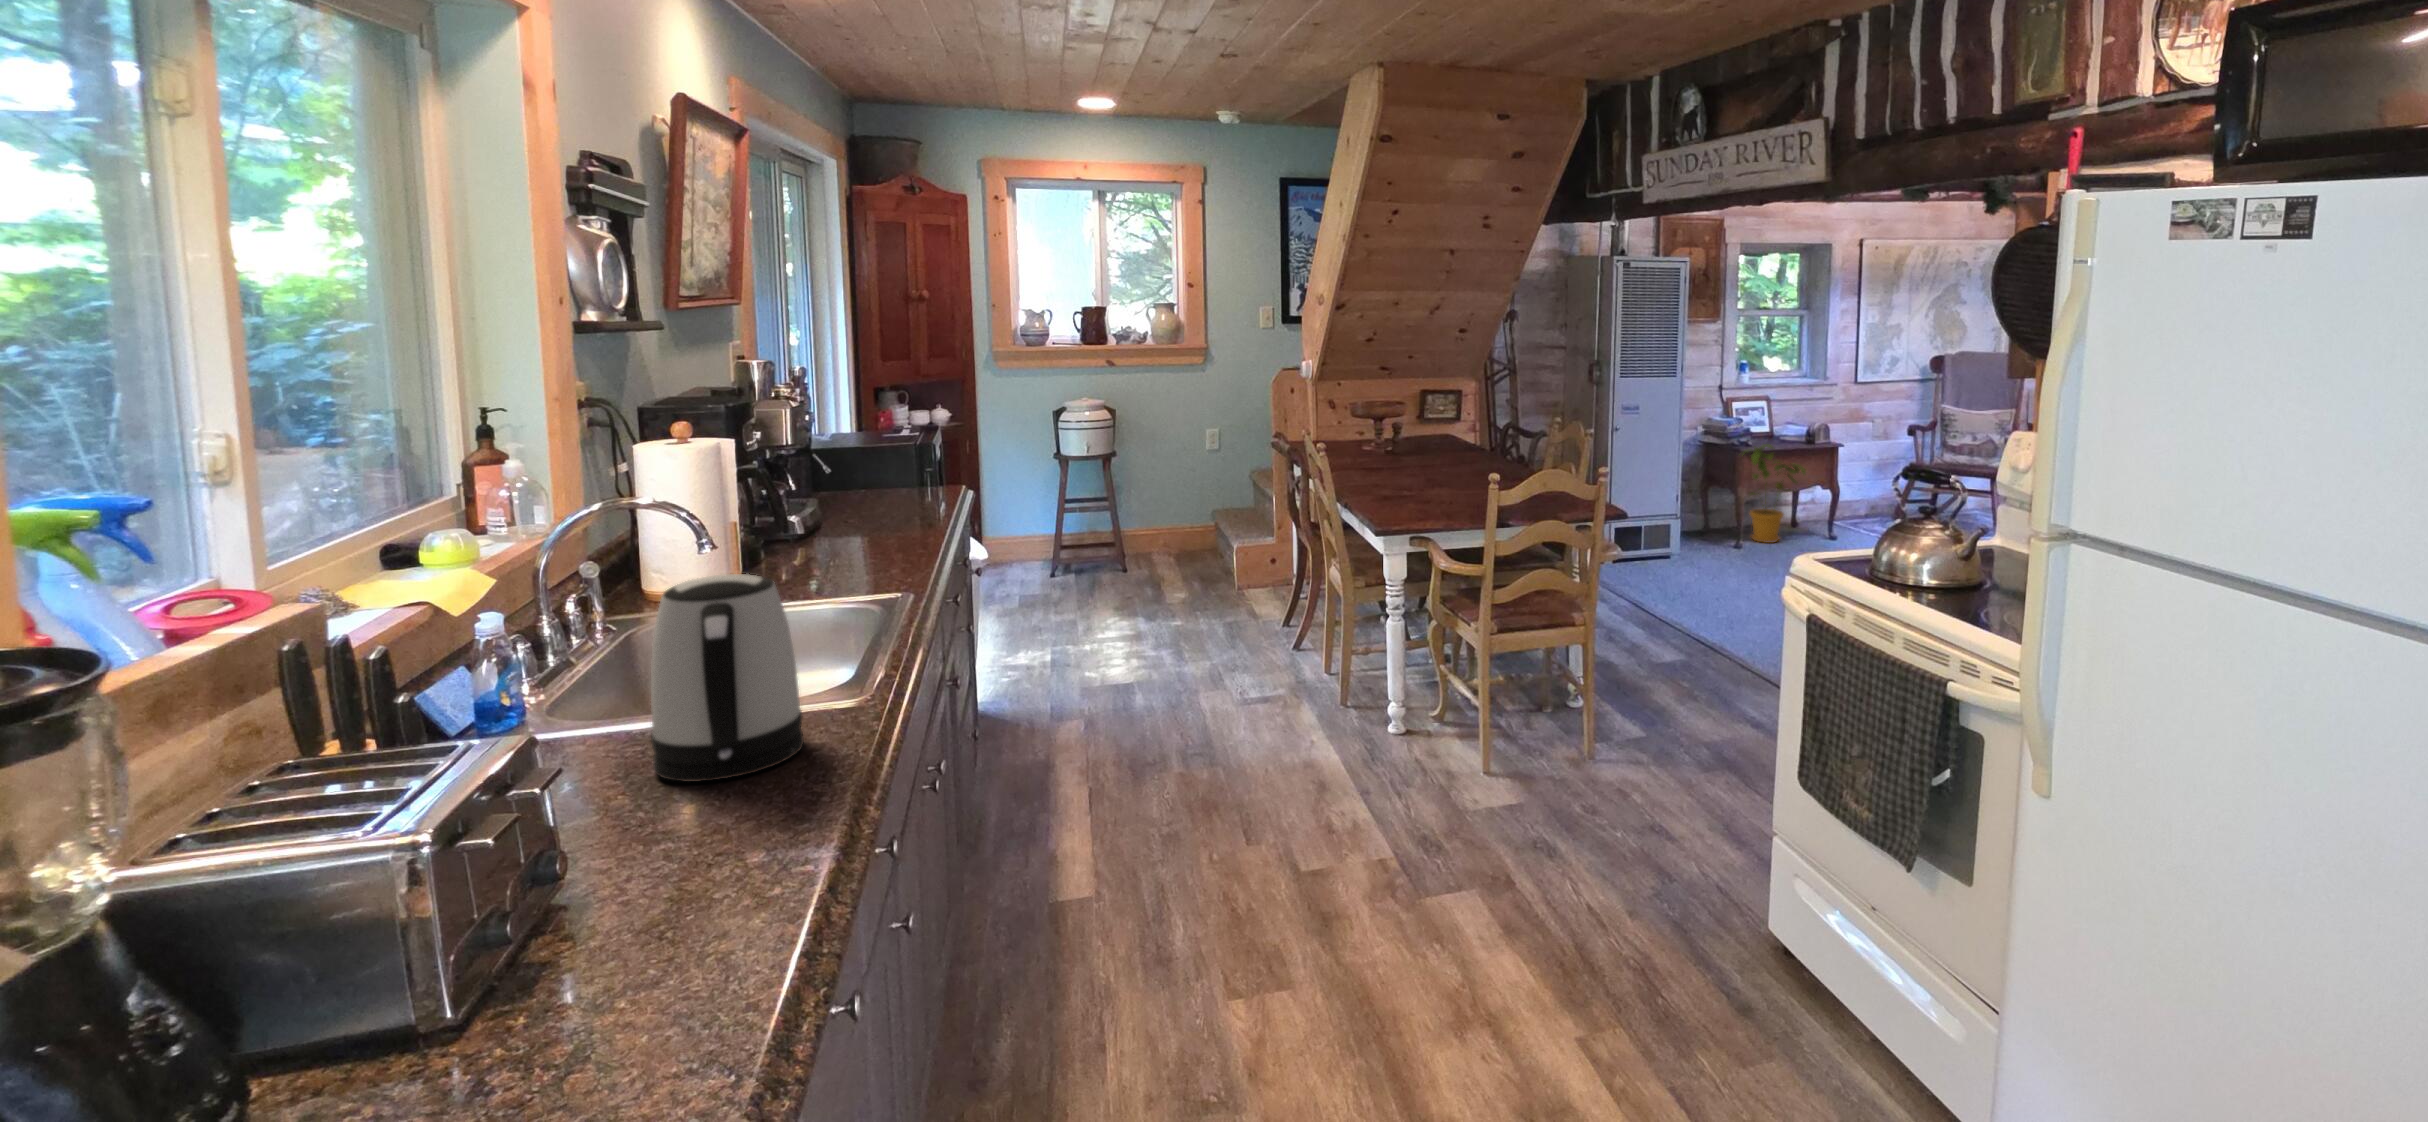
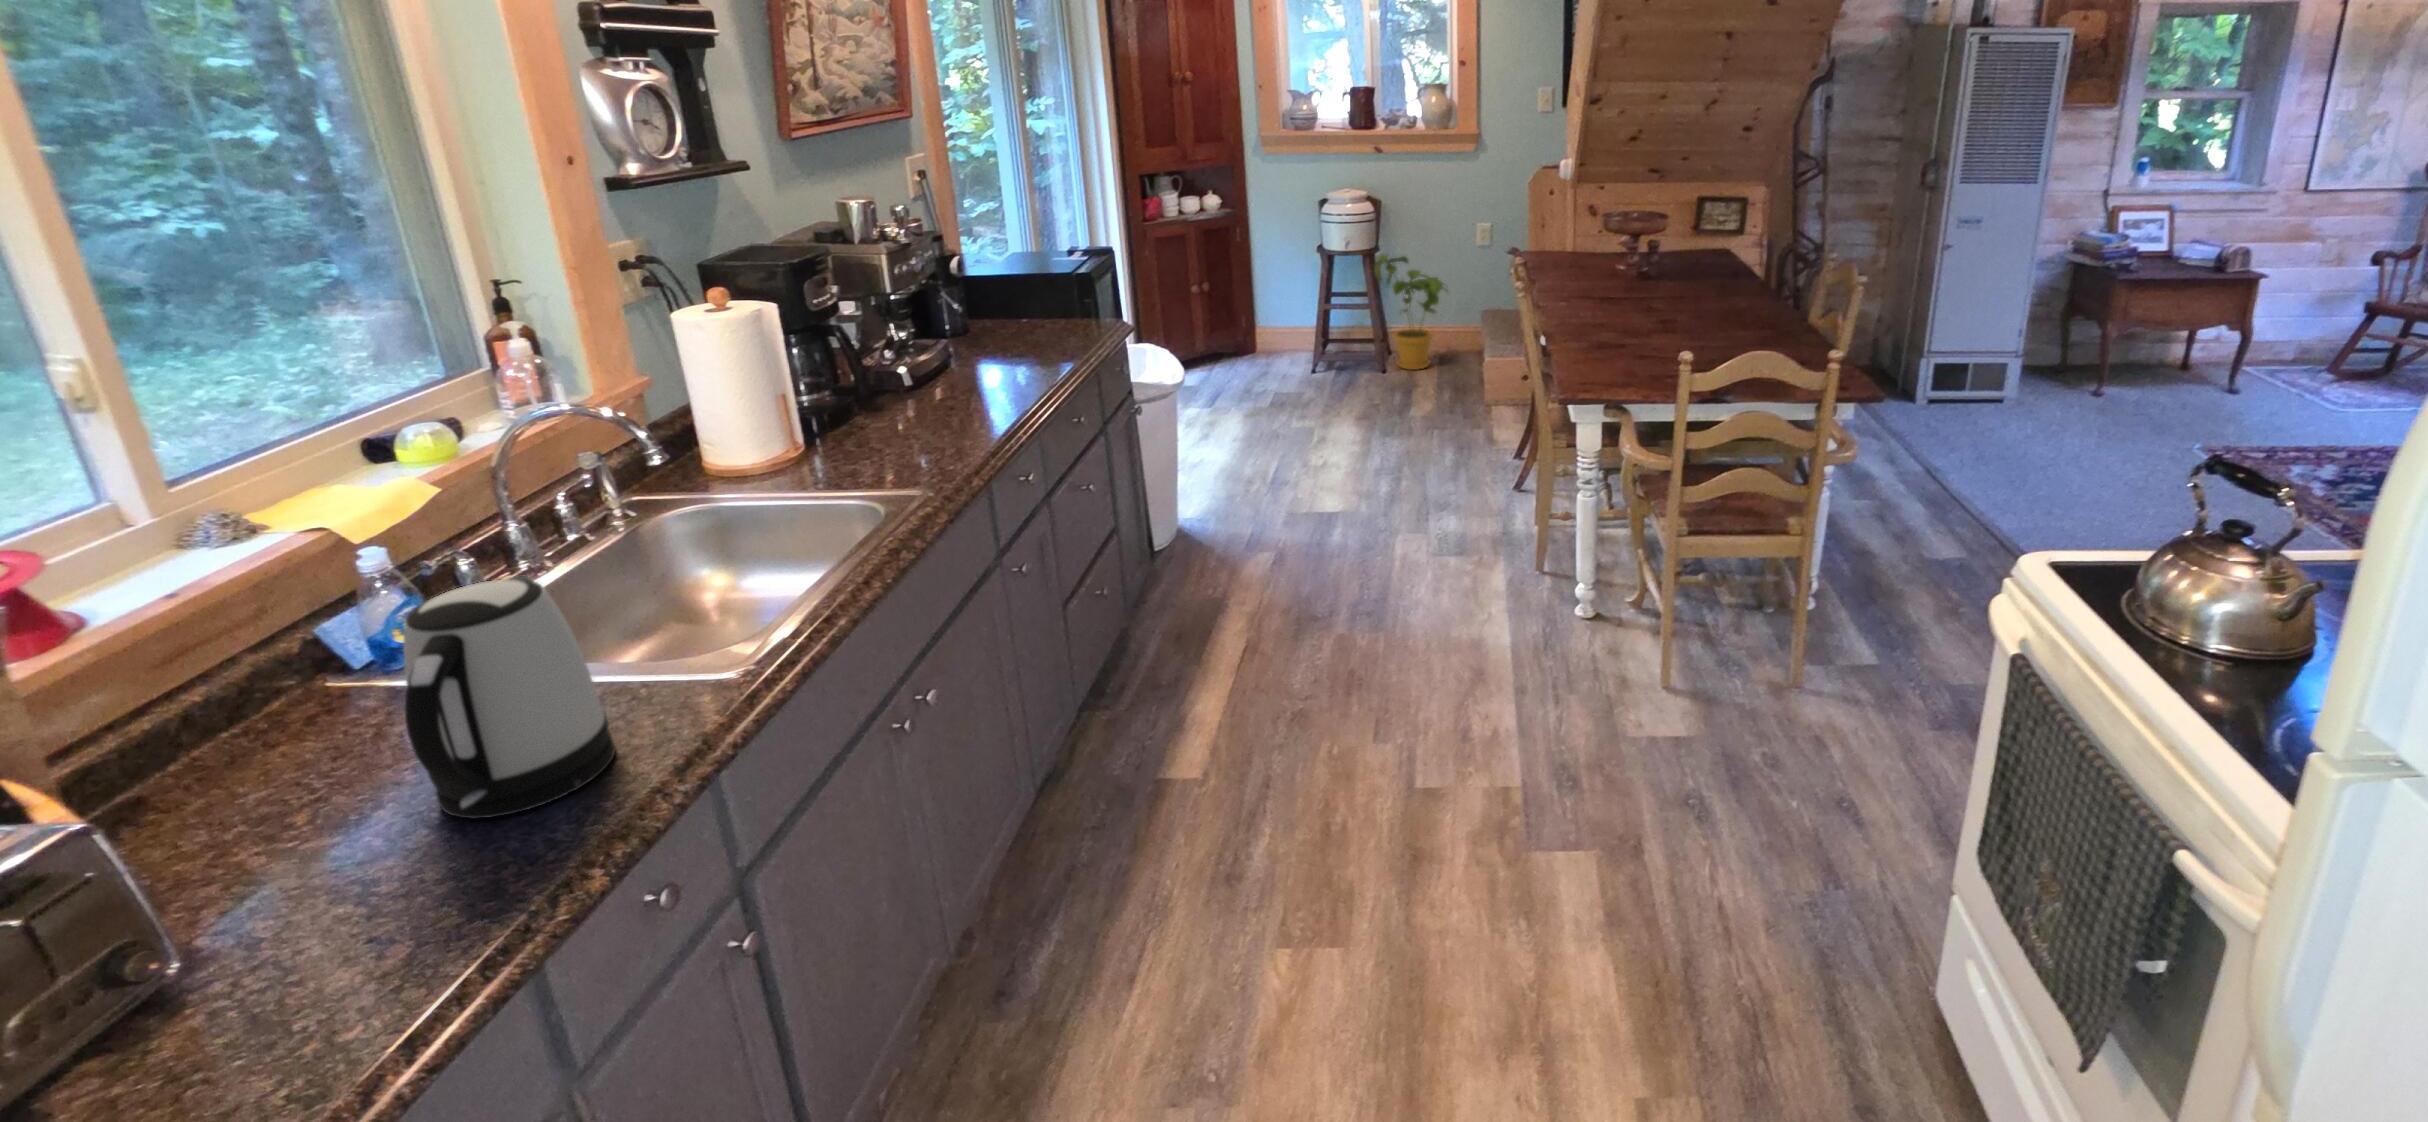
house plant: present [1742,444,1806,543] -> present [1374,254,1448,370]

